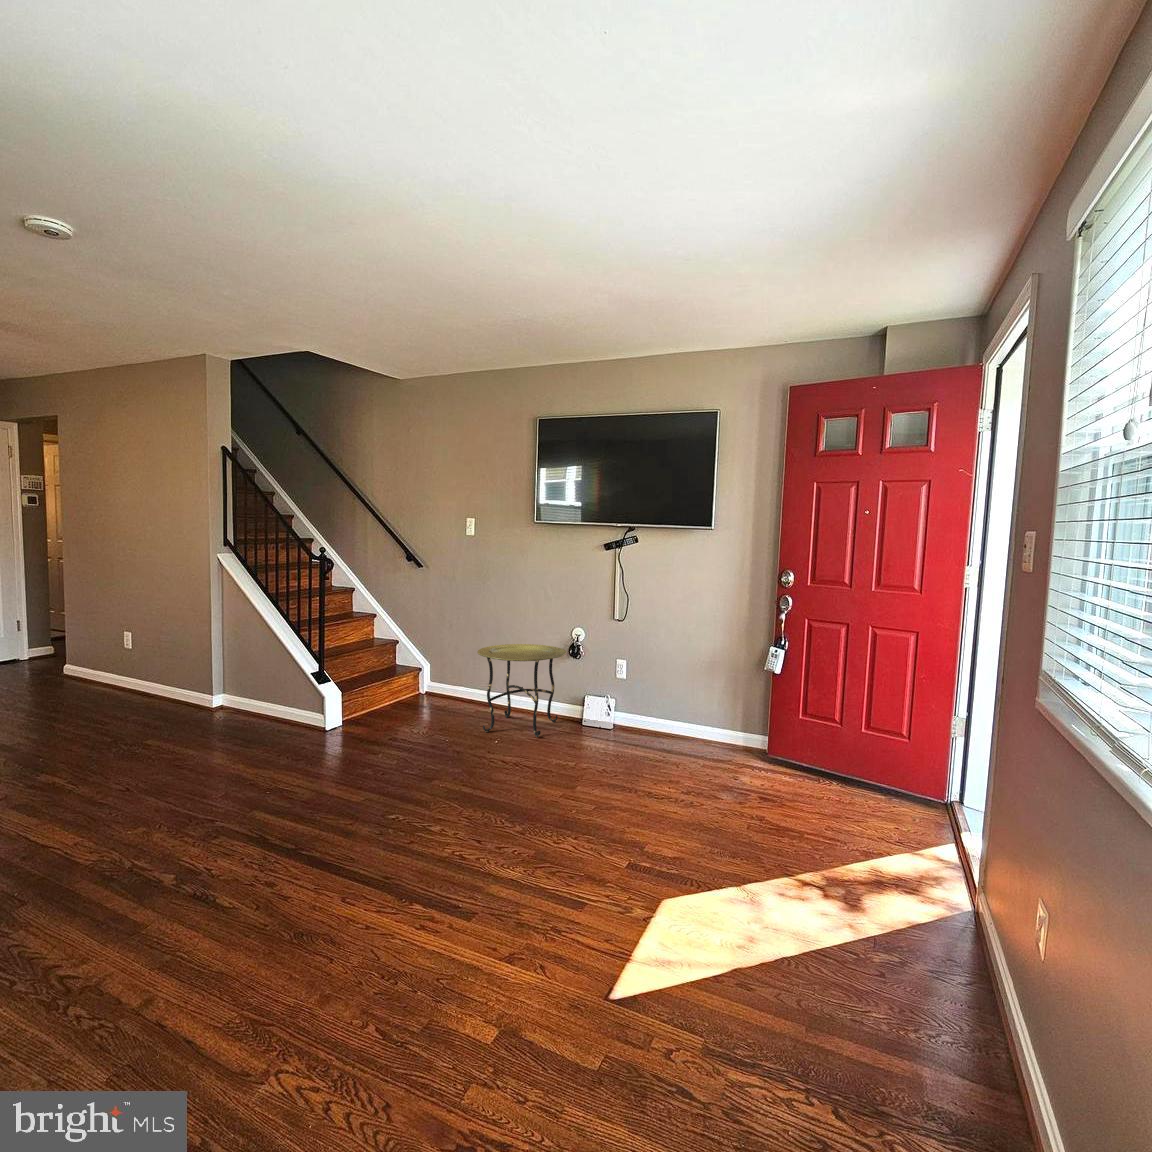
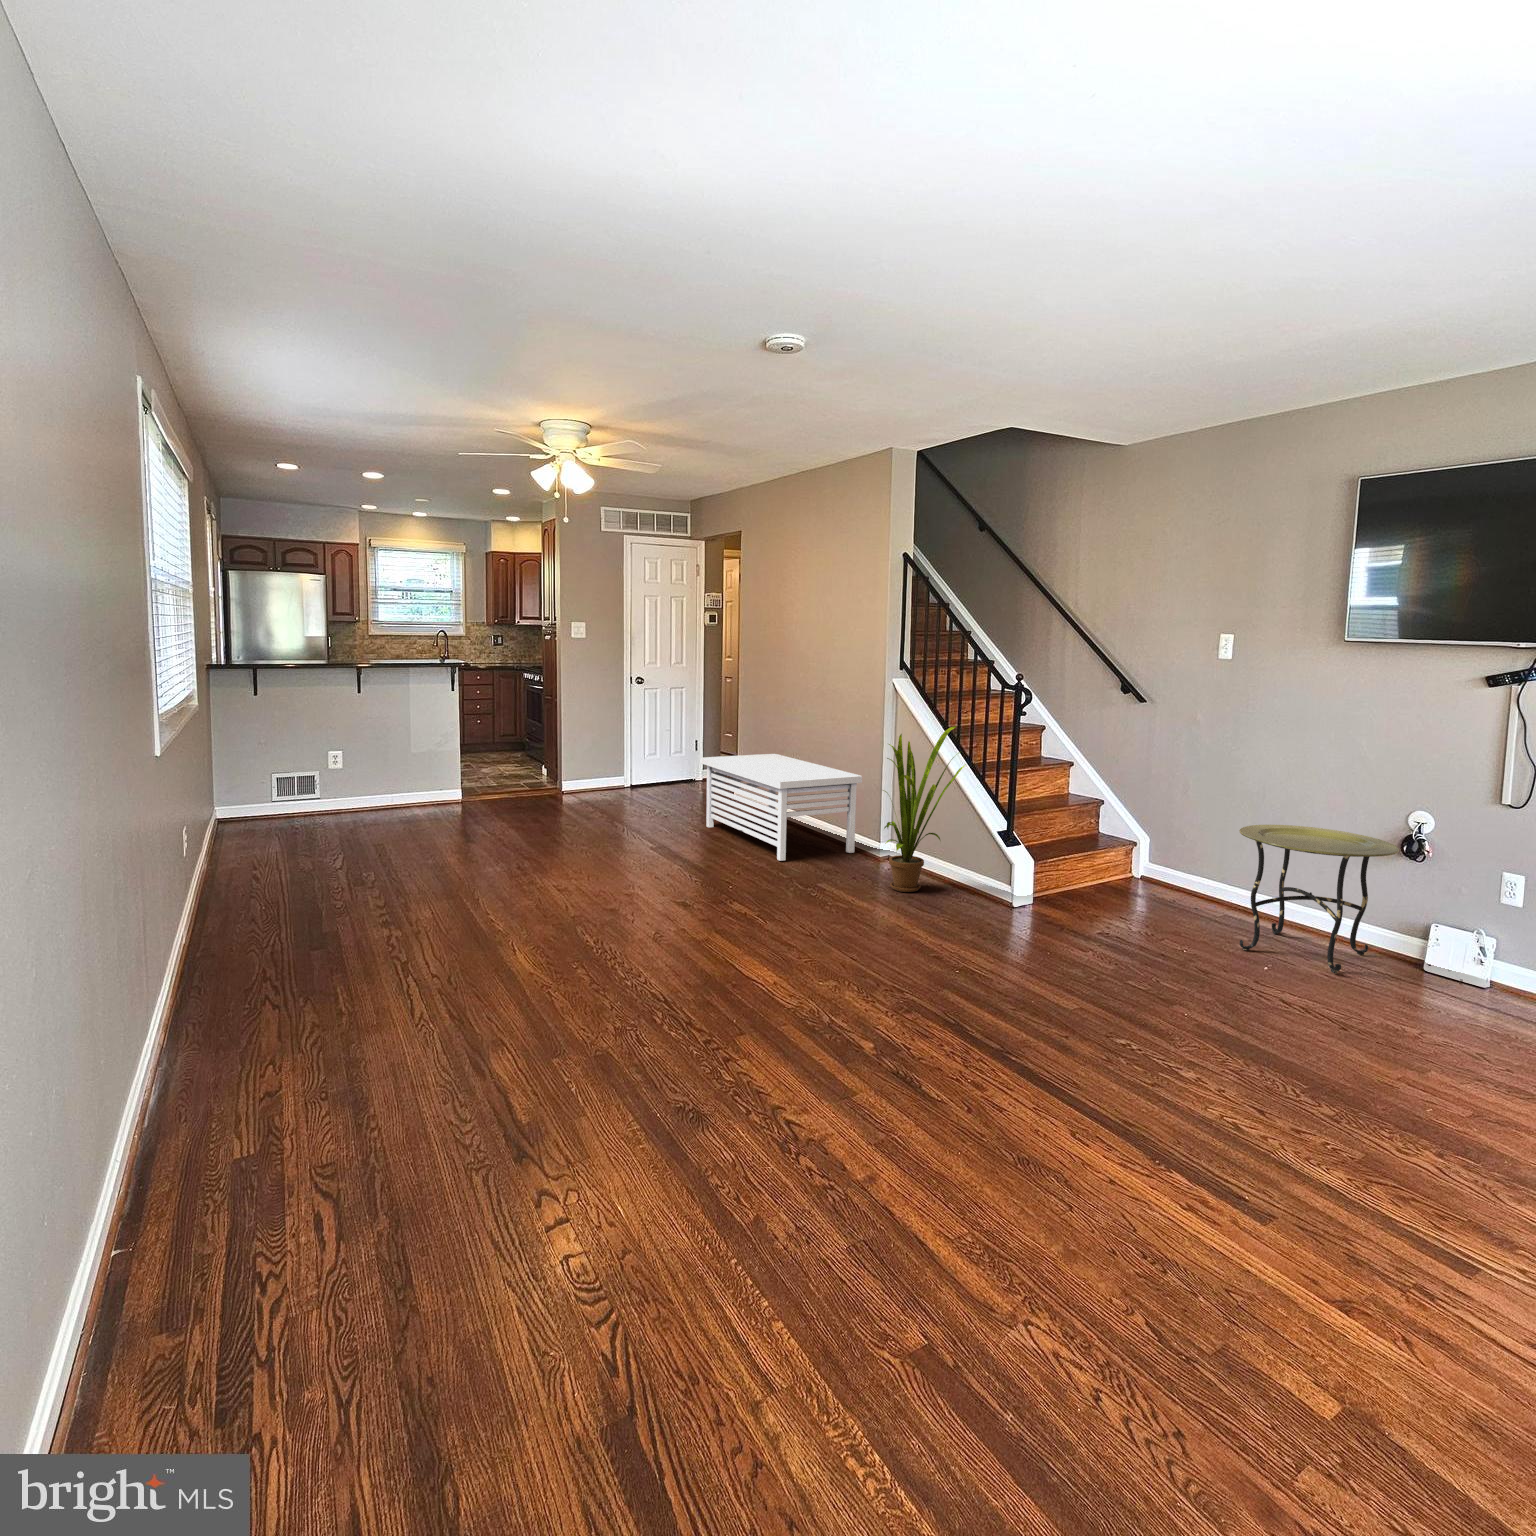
house plant: none [208,592,285,732] -> present [883,726,966,892]
storage bench: none [30,627,198,723] -> present [702,754,862,861]

